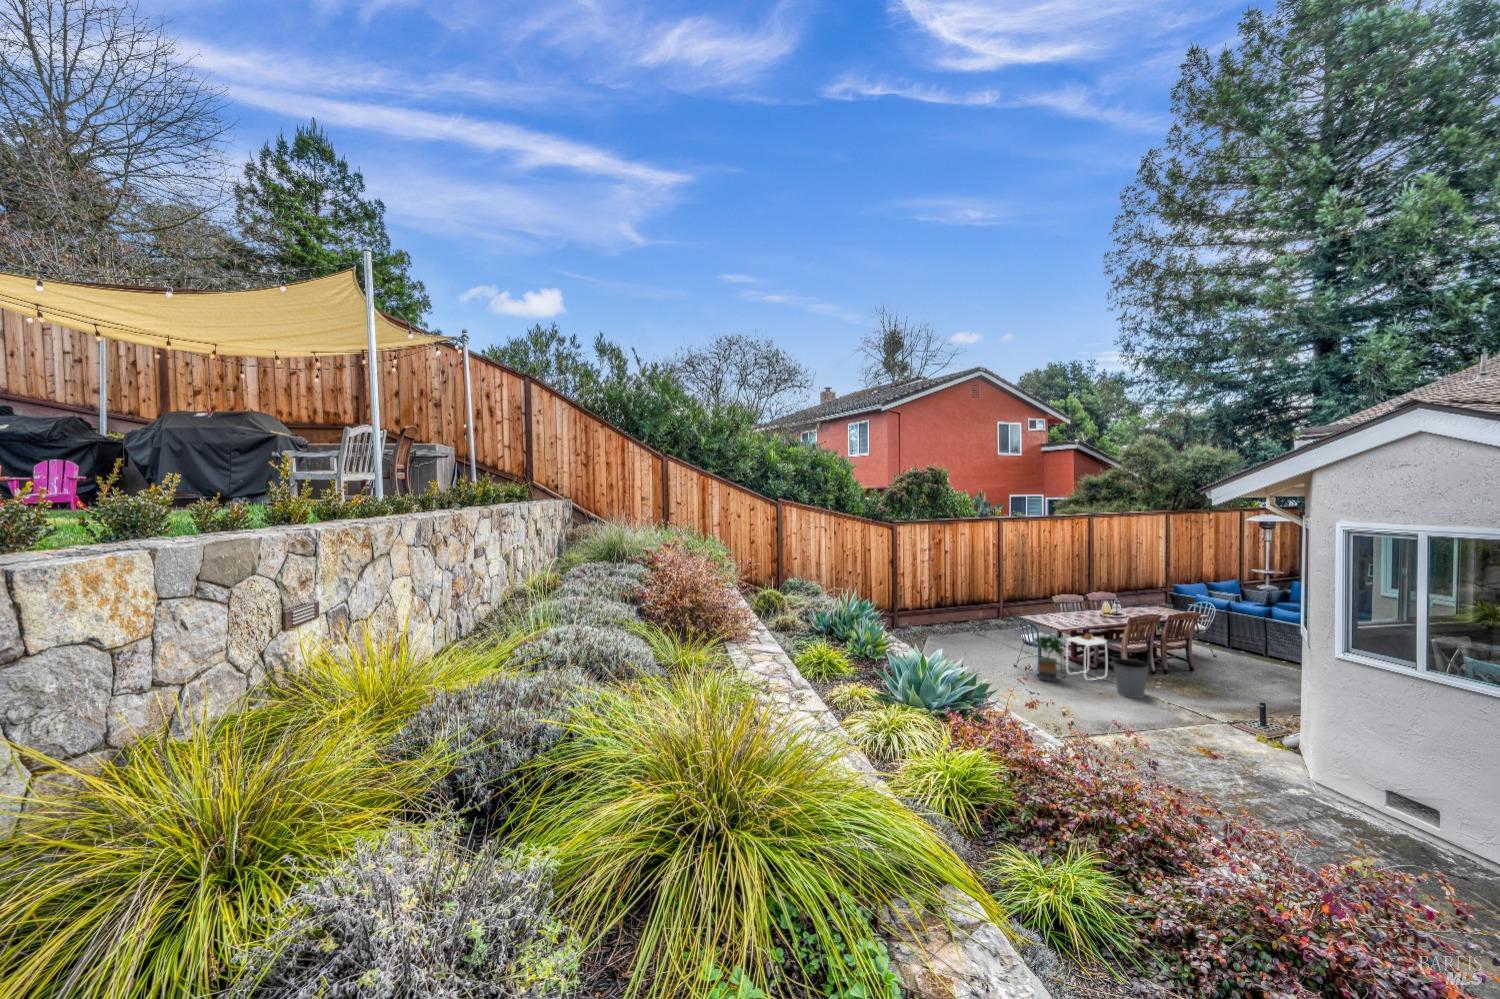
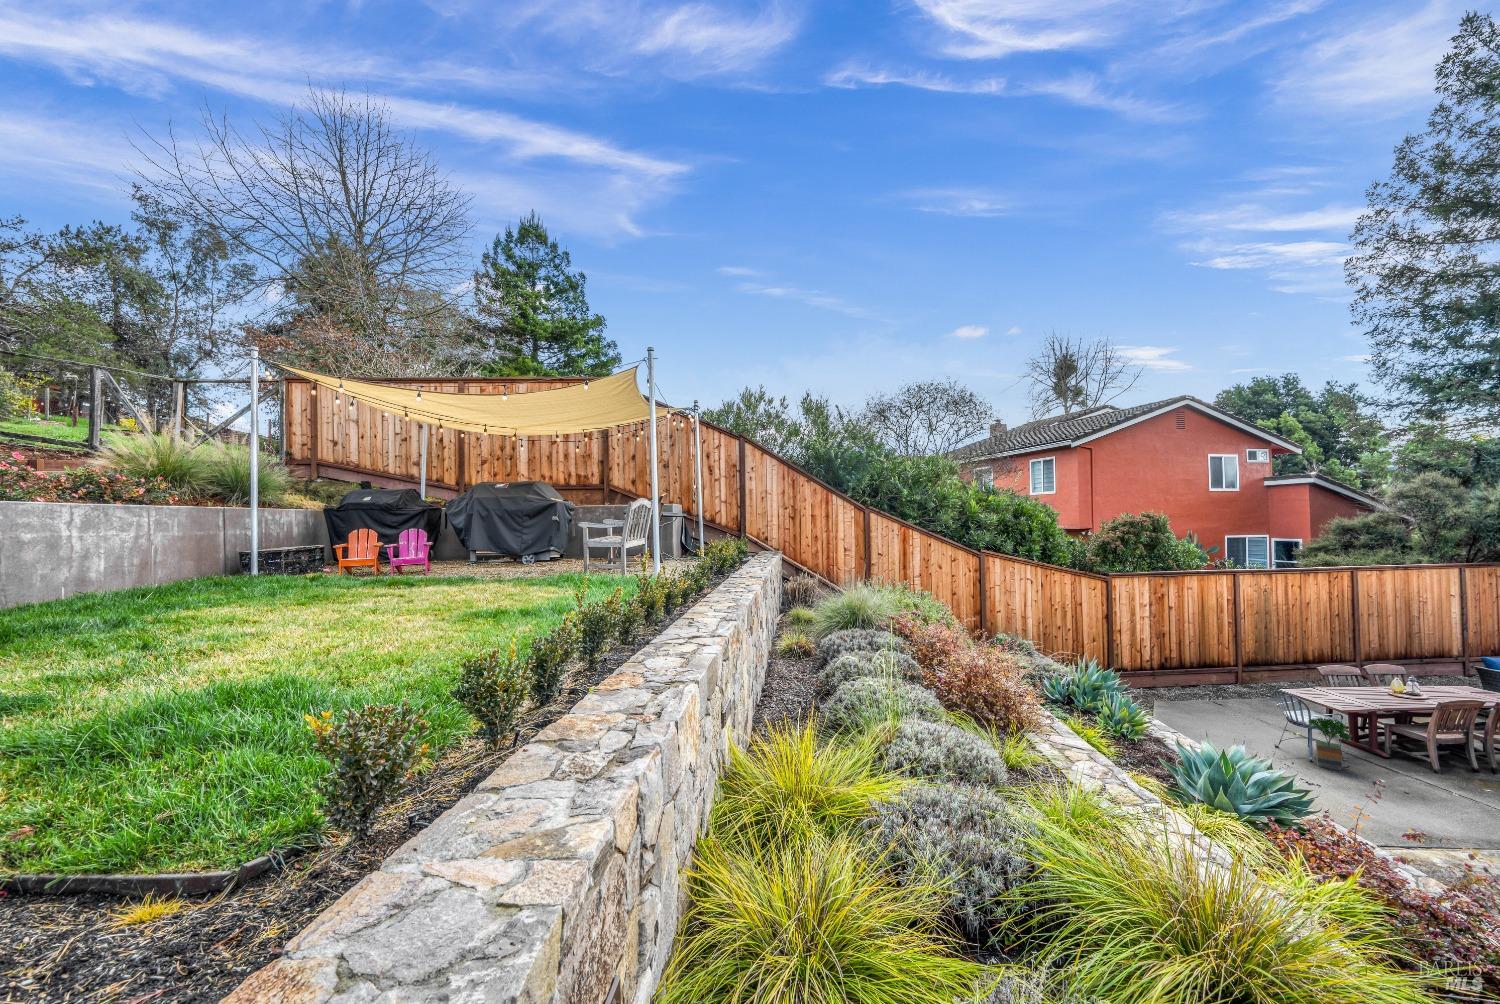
side table: present [1067,633,1107,680] -> none [1350,717,1407,772]
bucket: present [1113,659,1149,698] -> none [1418,752,1474,801]

